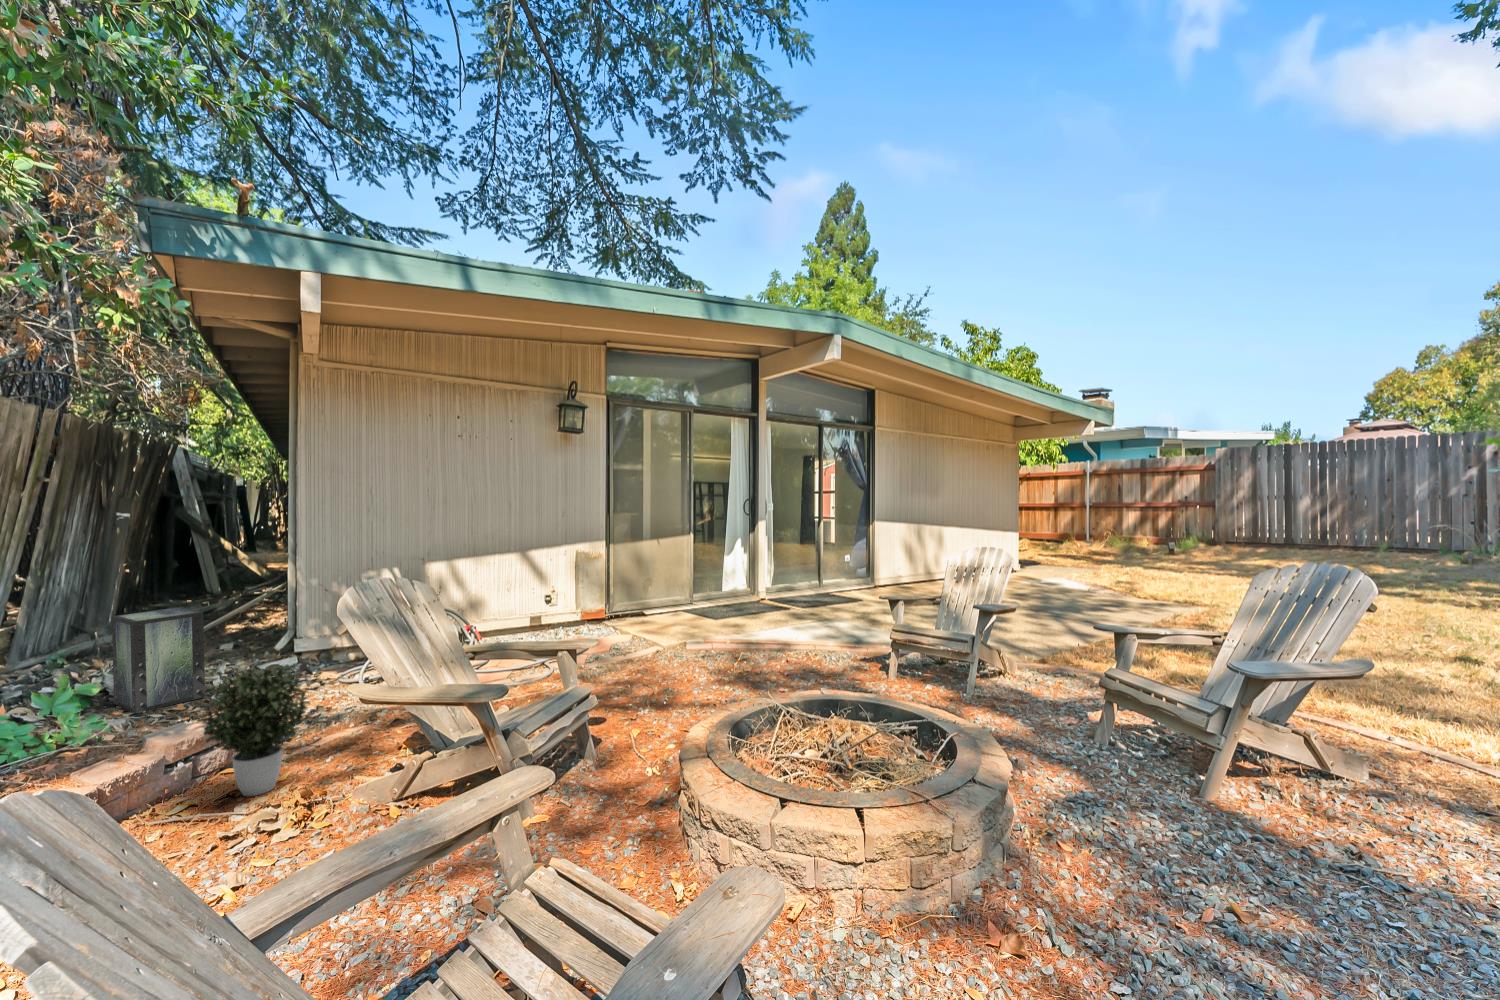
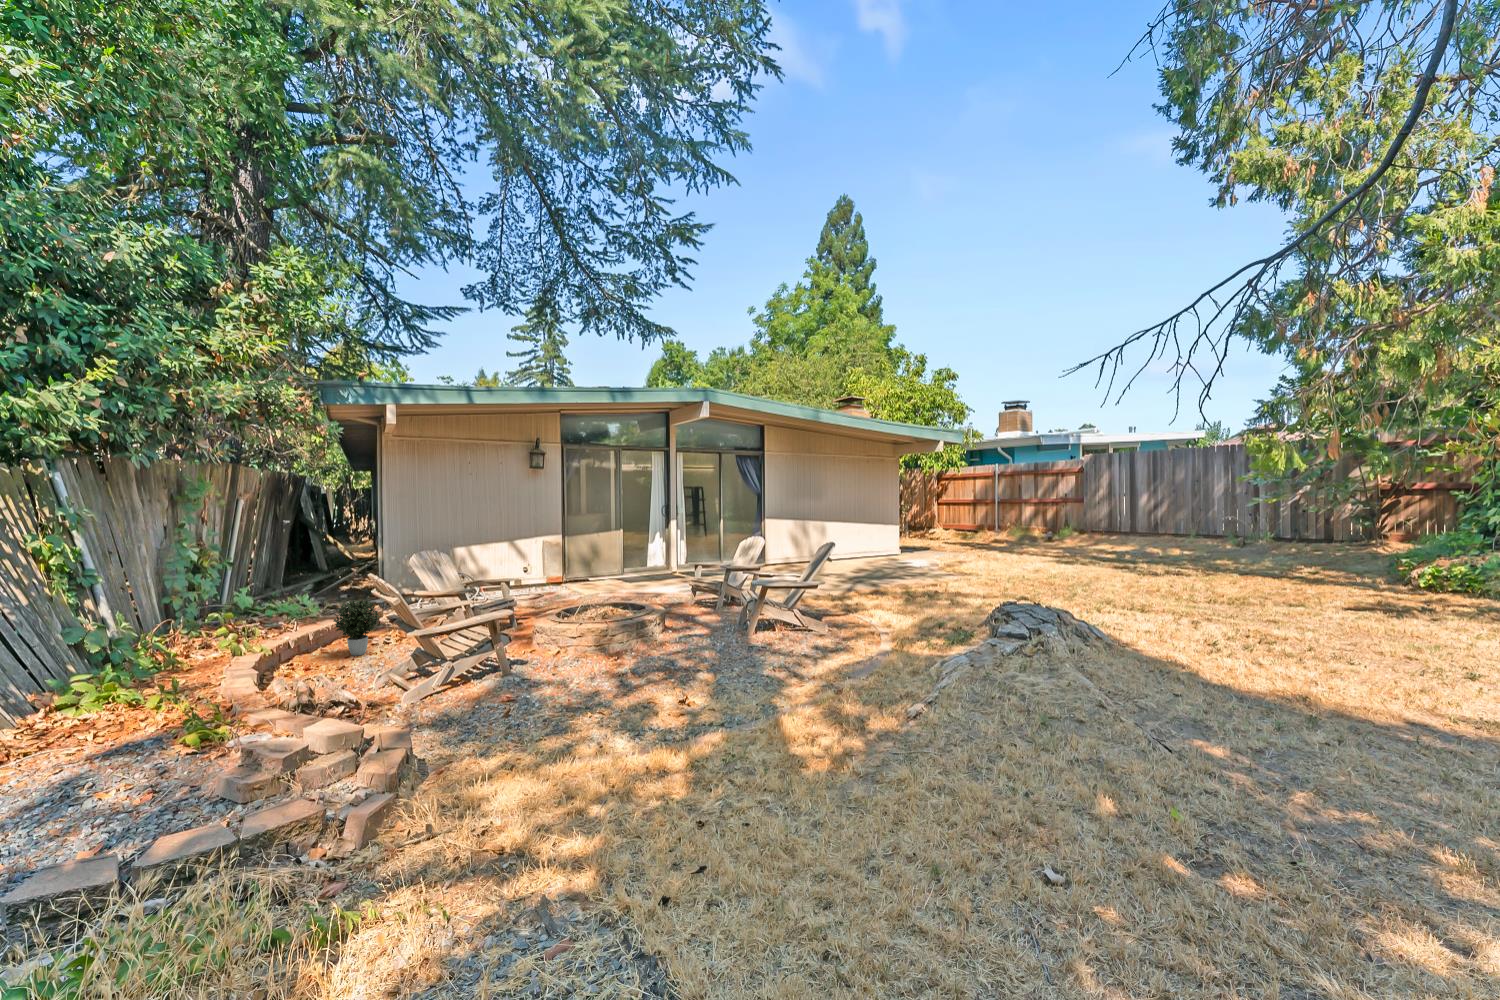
storage box: present [112,607,205,713] -> none [282,572,329,626]

